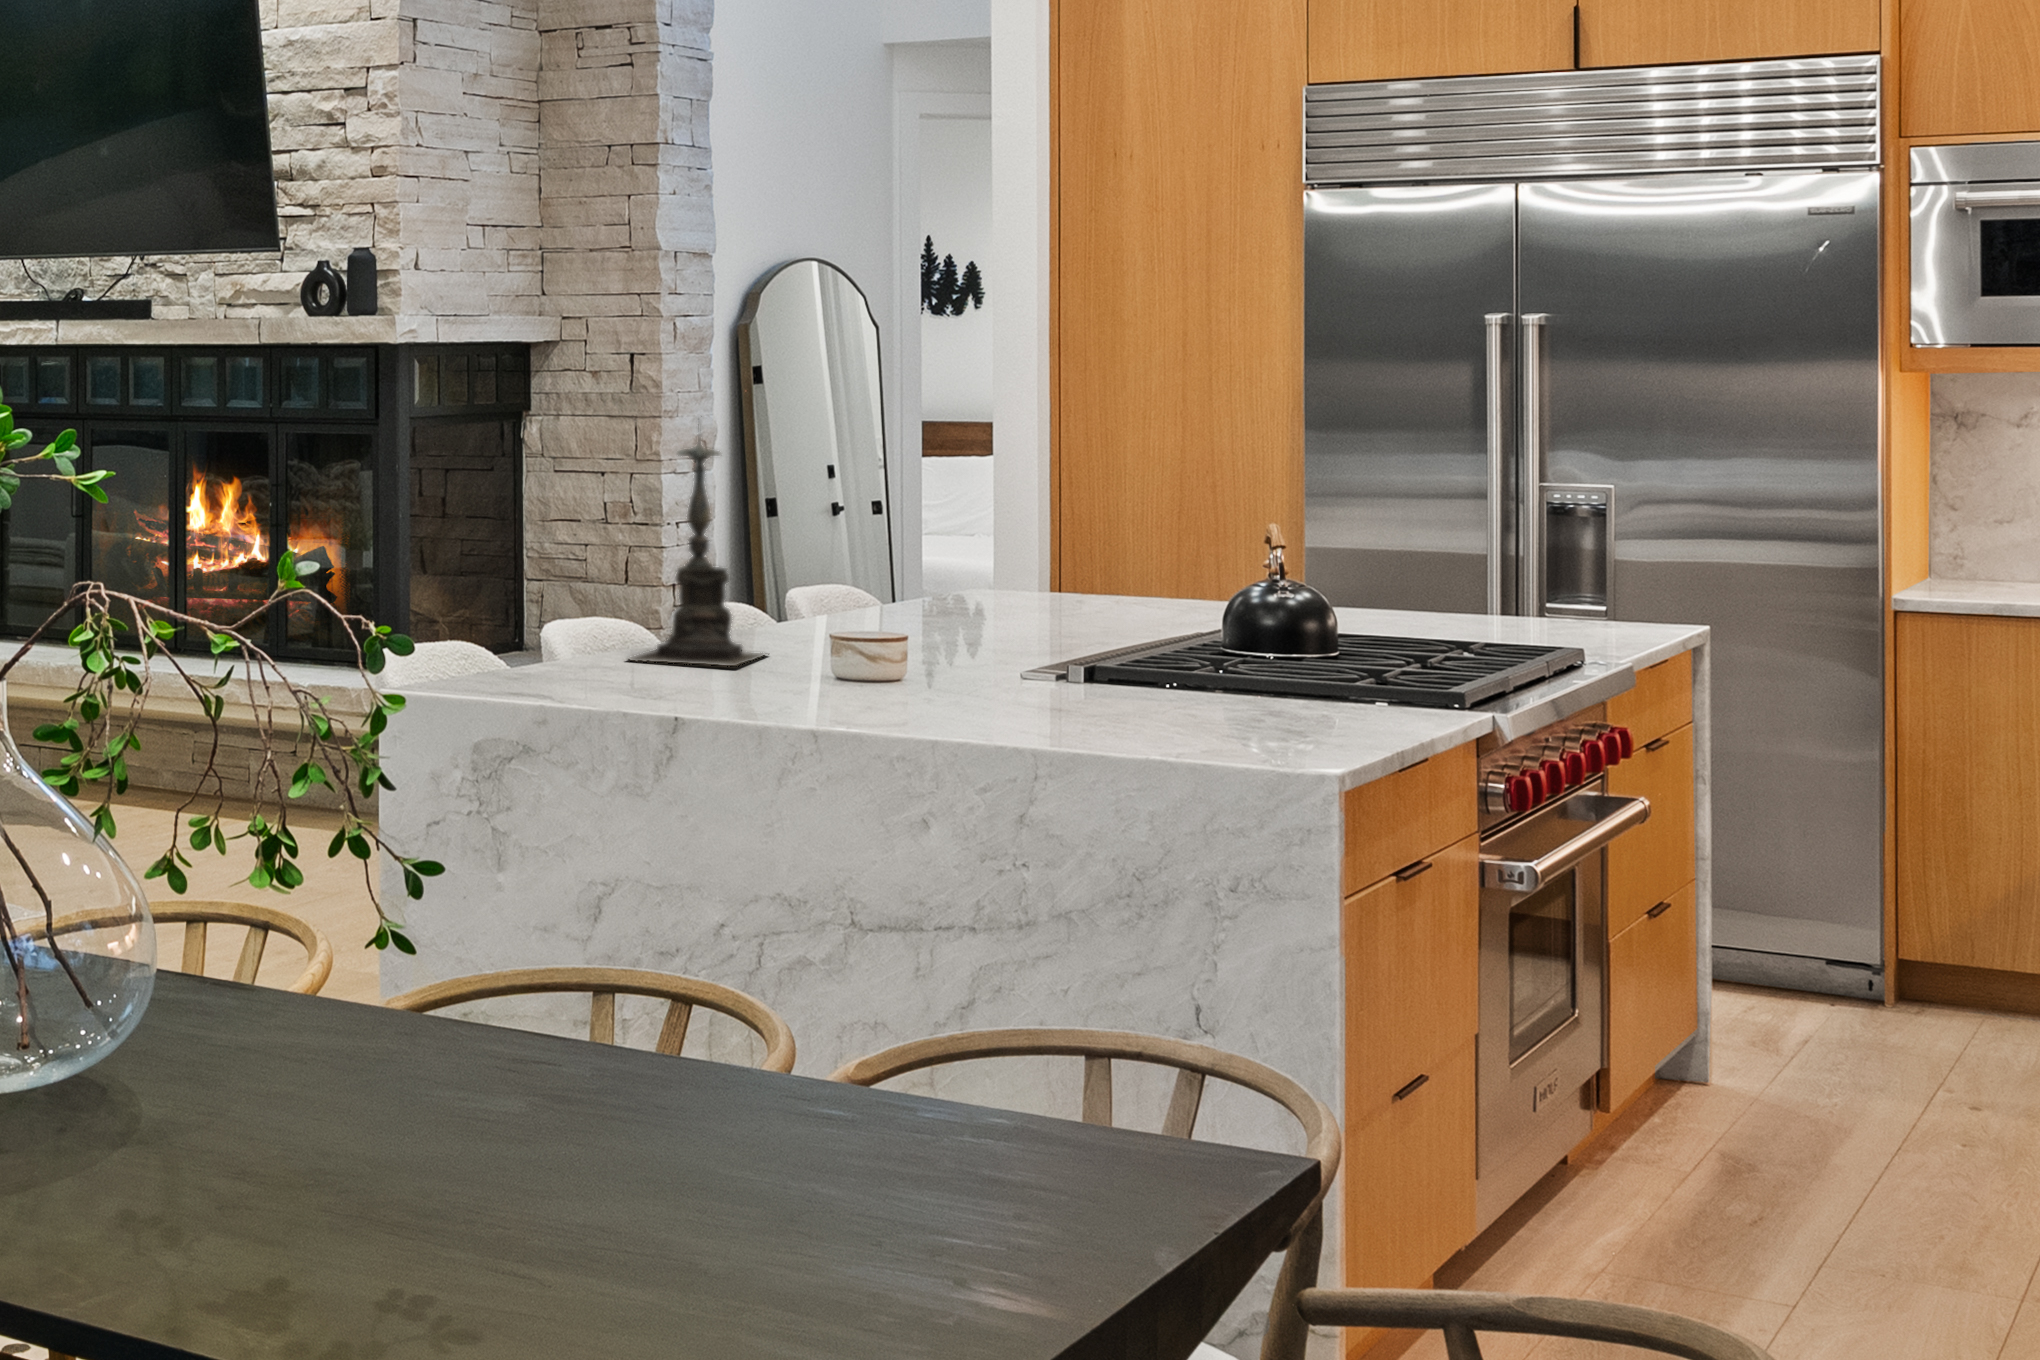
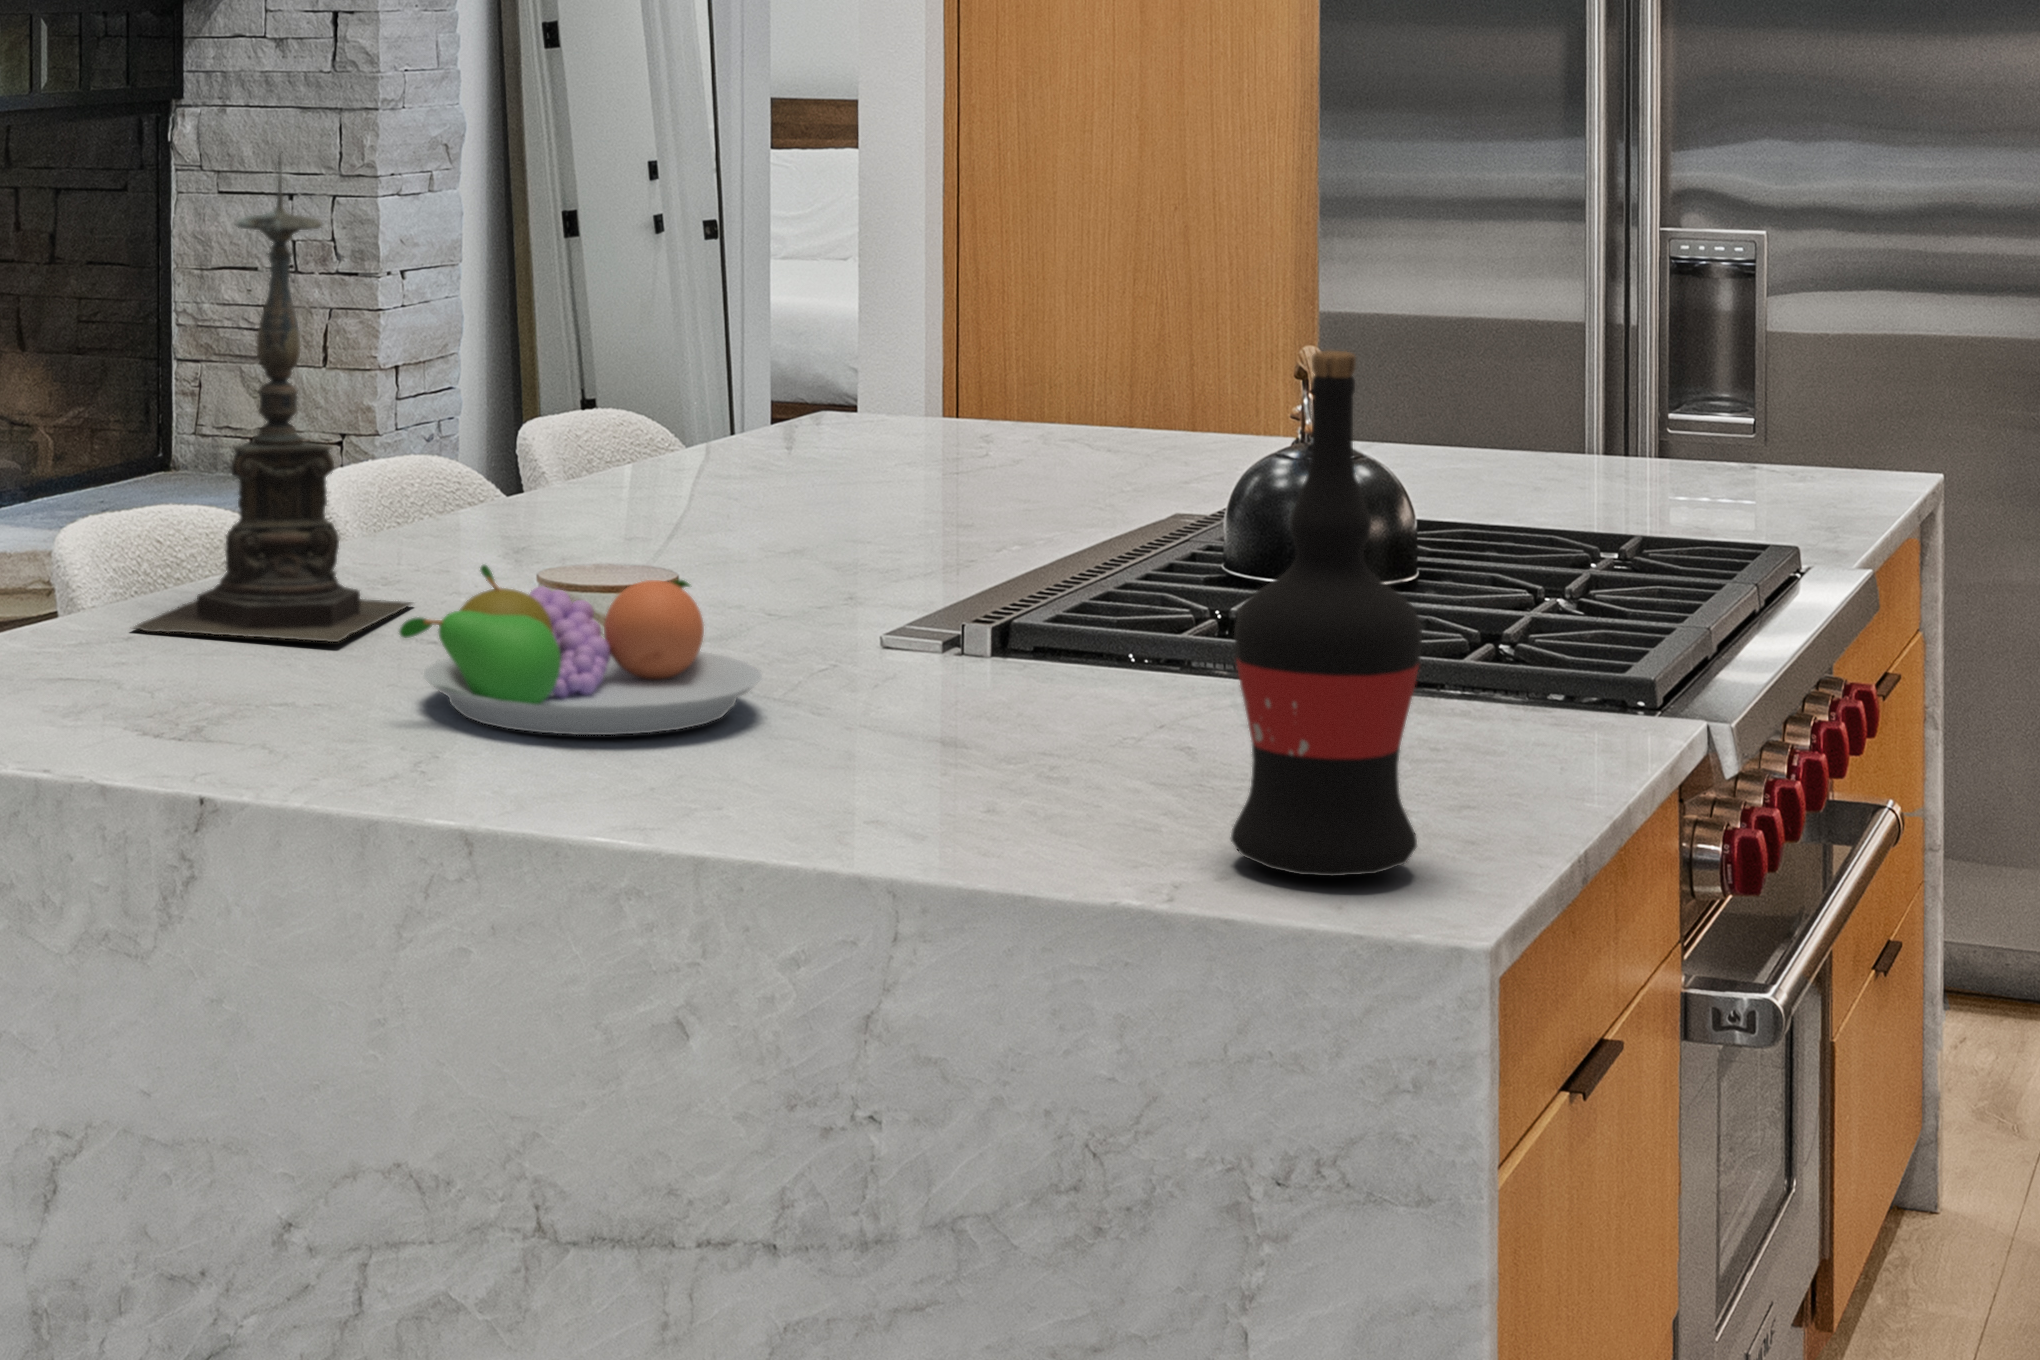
wine bottle: none [1210,501,1307,754] -> present [1231,351,1423,876]
fruit bowl: none [778,621,967,701] -> present [399,565,762,735]

